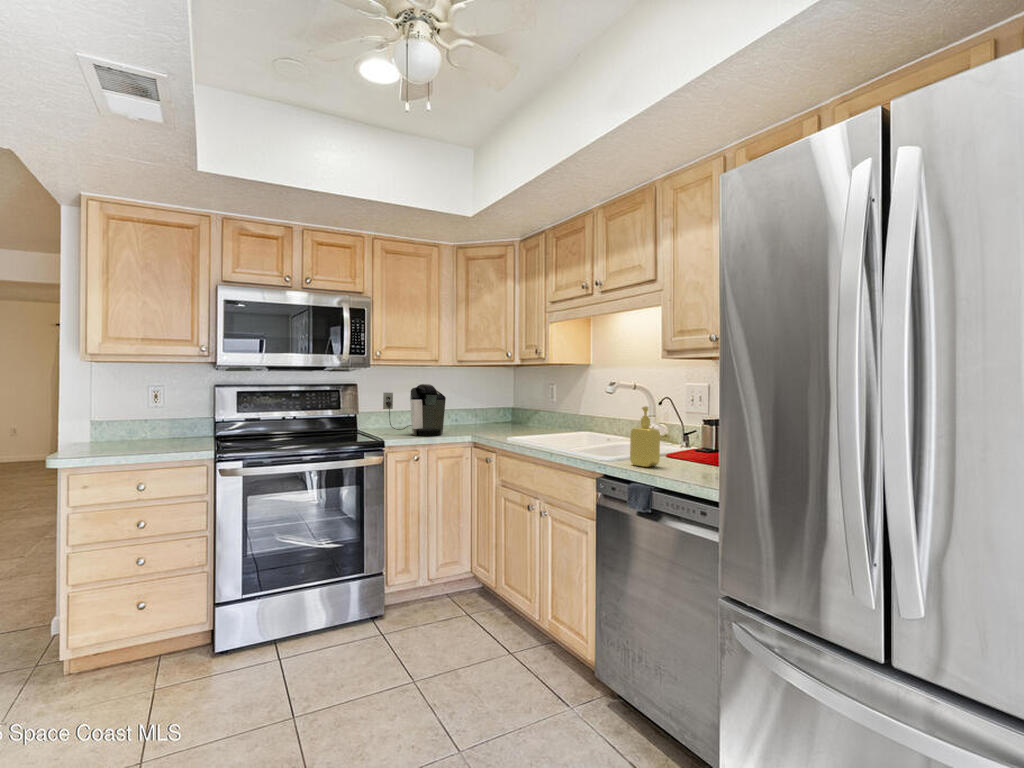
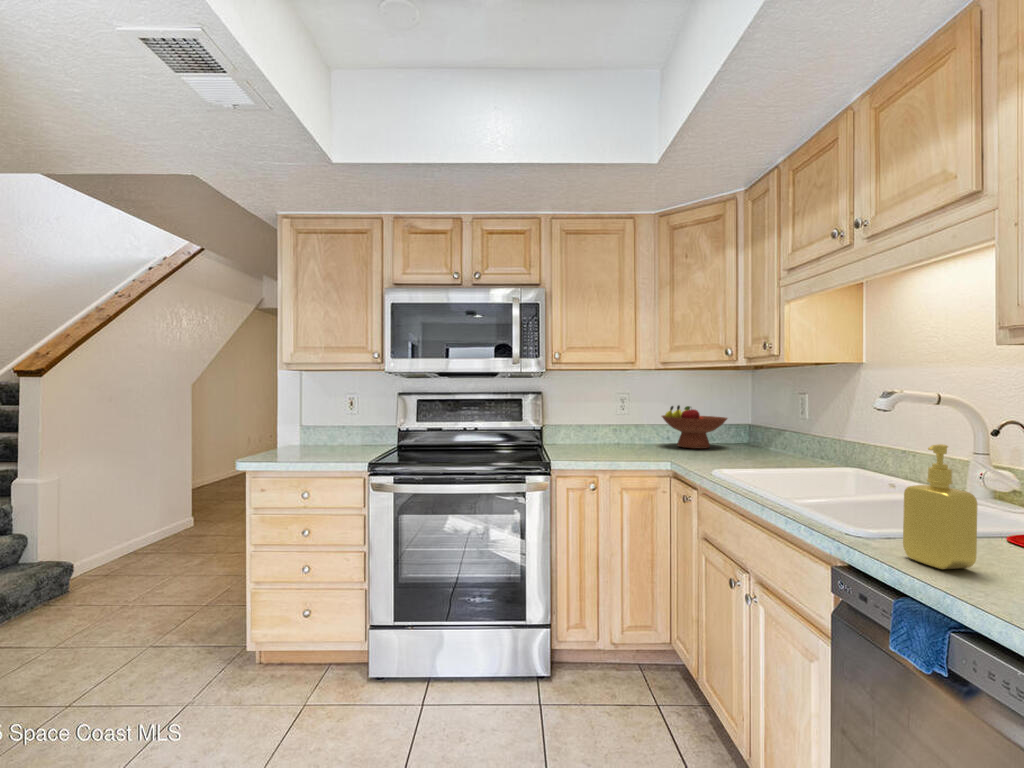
coffee maker: present [383,384,446,436] -> none [562,392,638,459]
fruit bowl: none [454,395,502,428] -> present [662,405,728,449]

